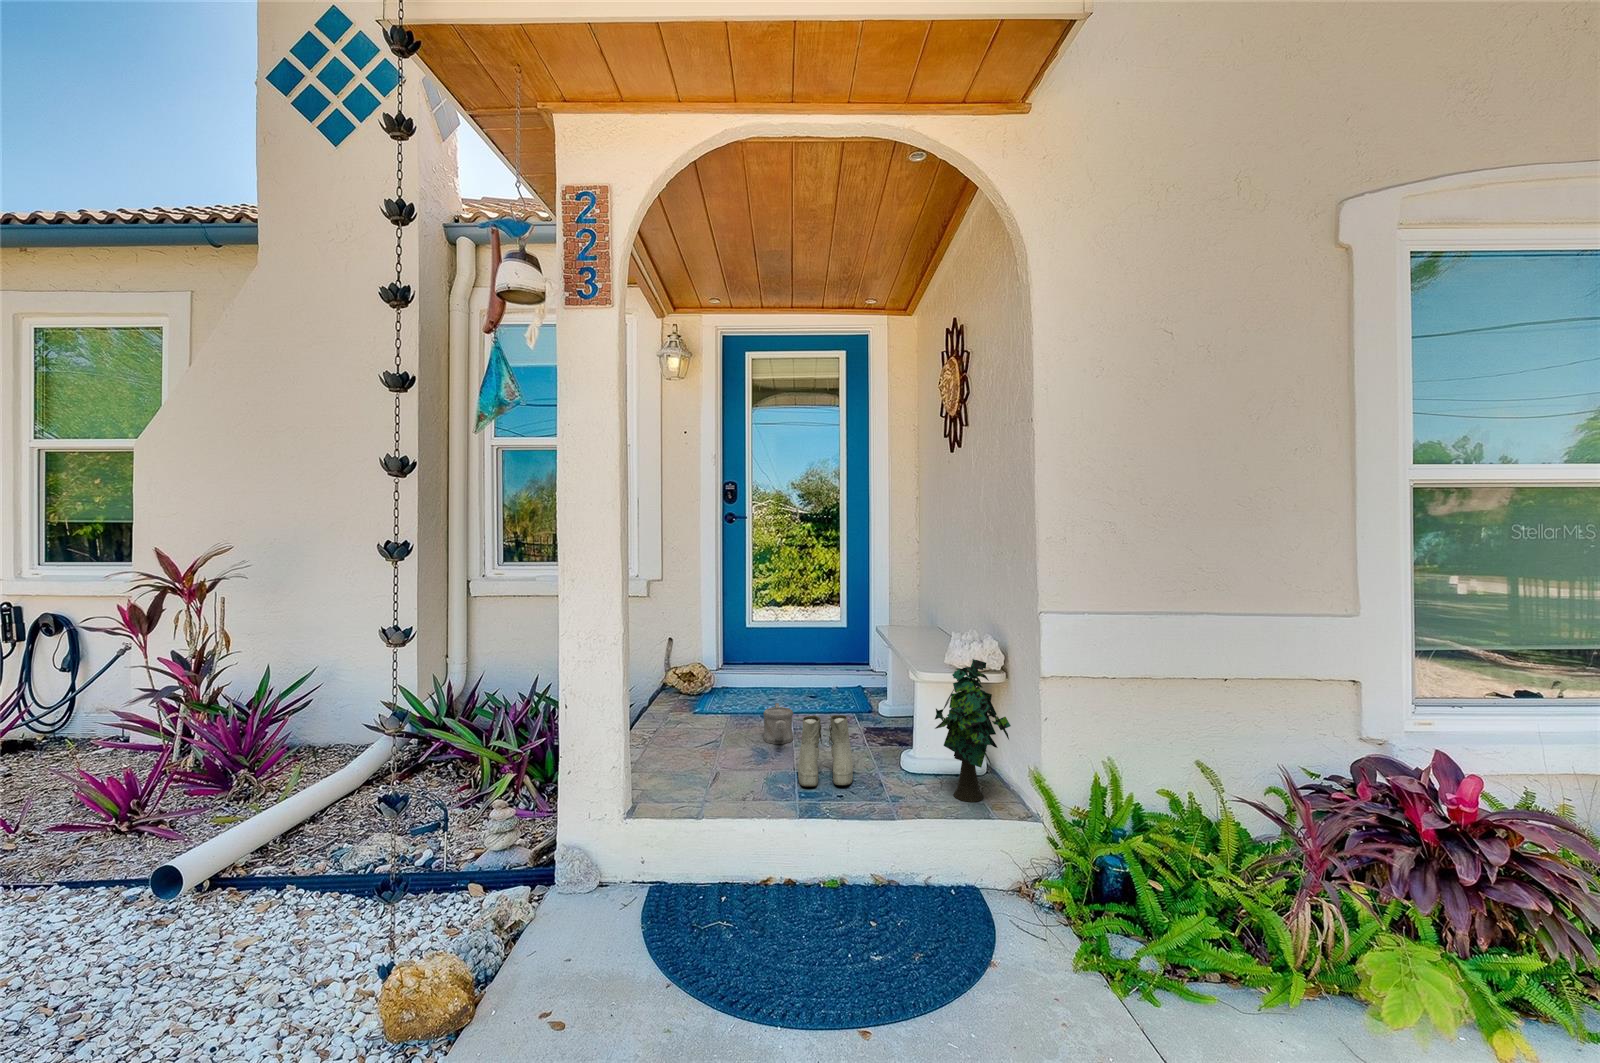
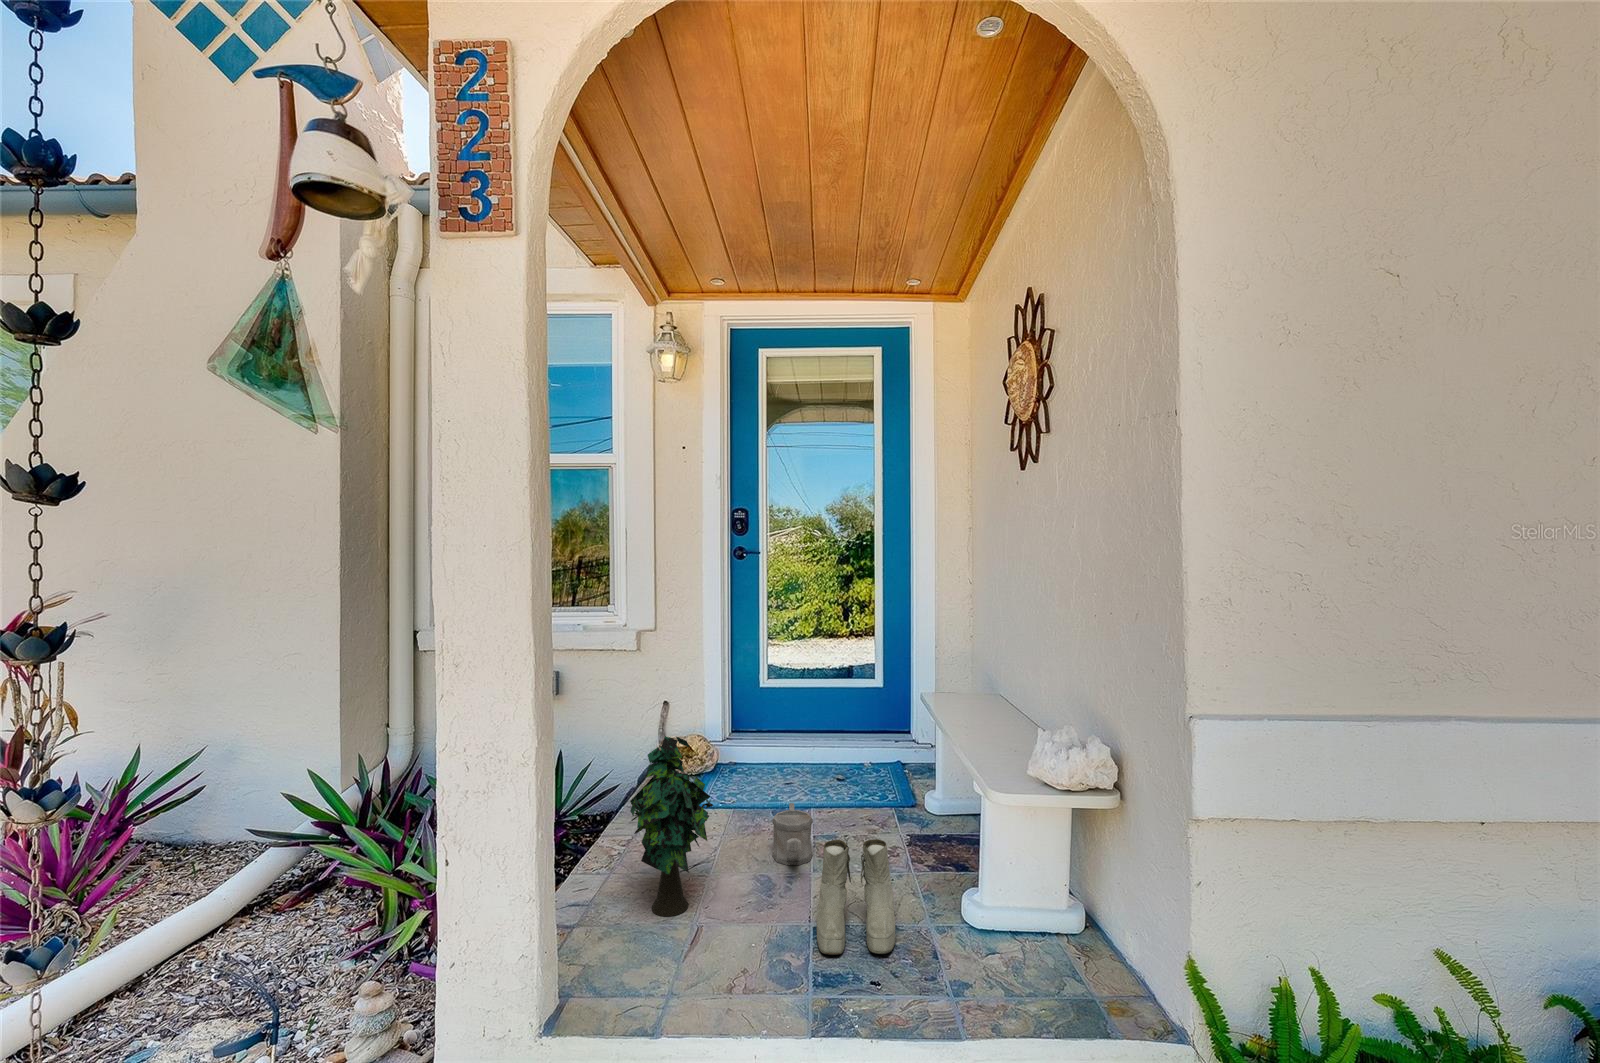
decorative plant: present [935,659,1011,802] -> present [630,736,713,916]

